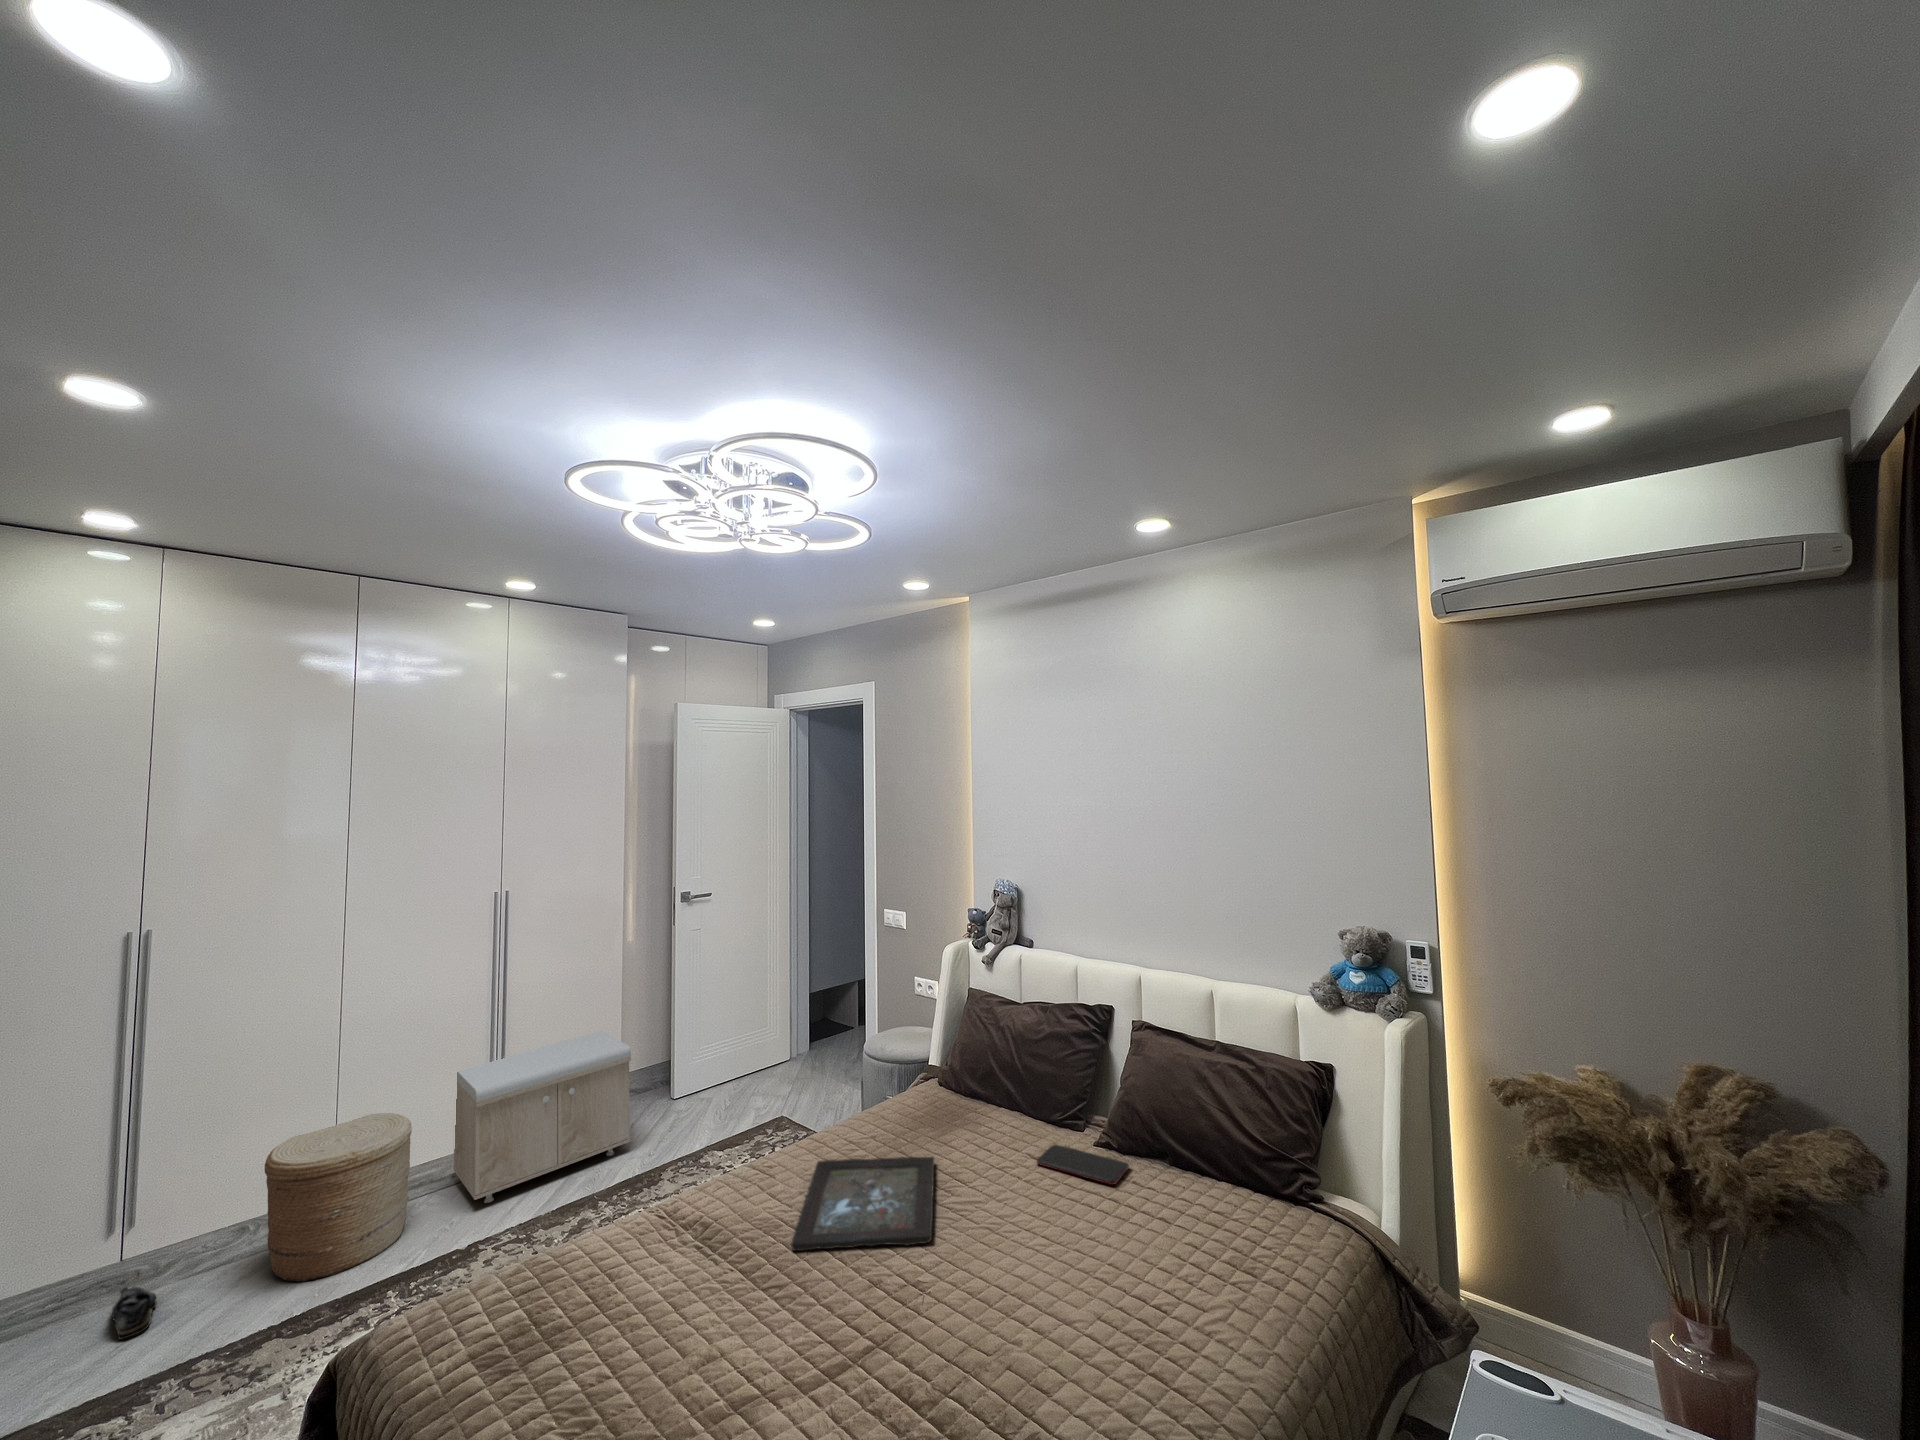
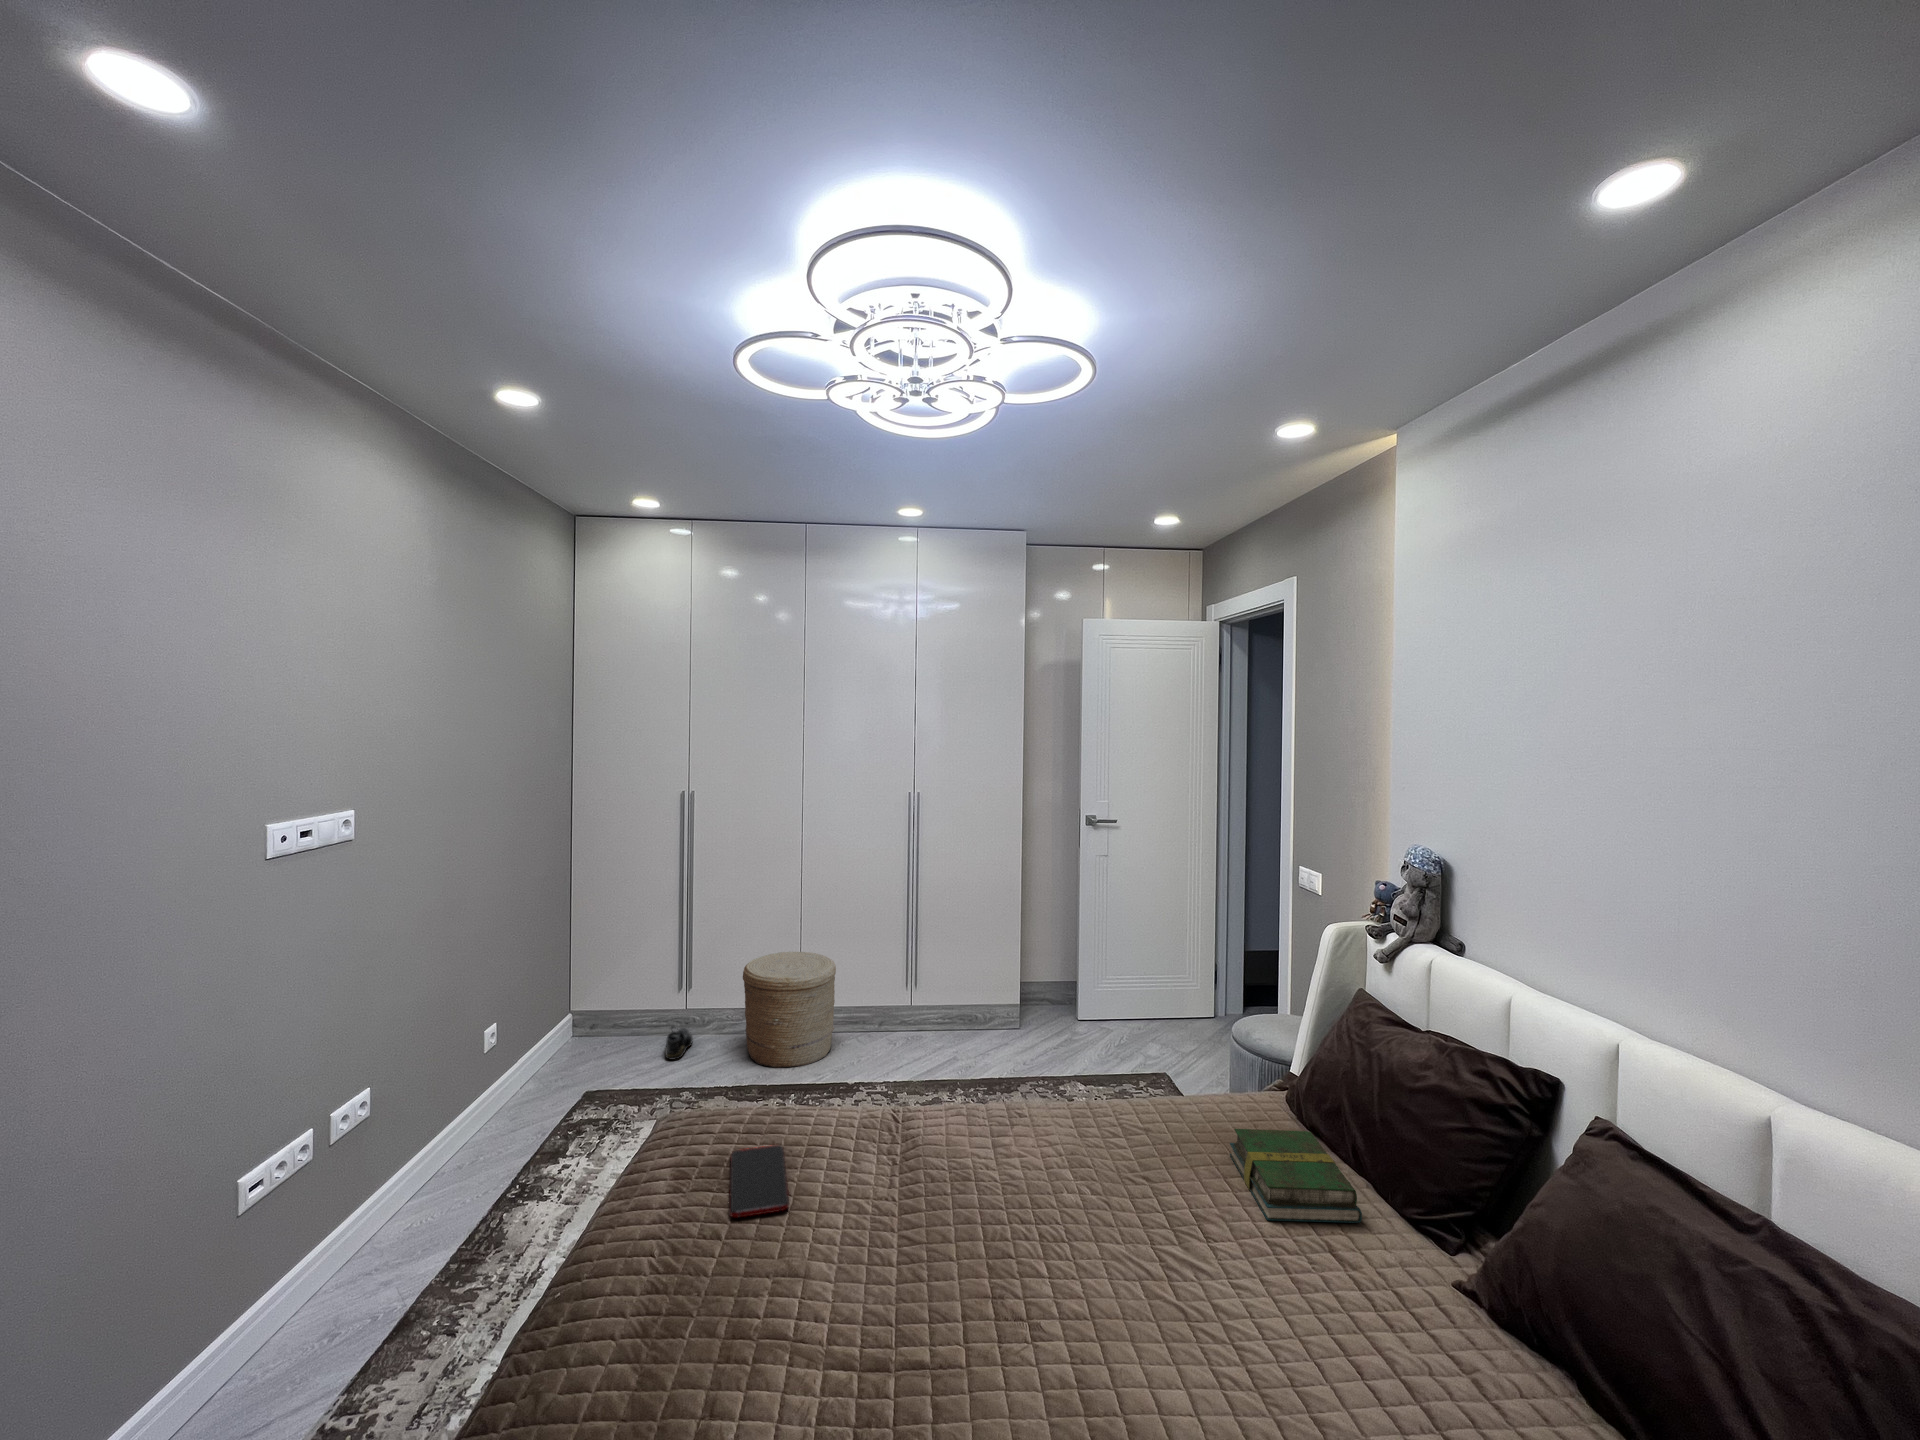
storage bench: present [454,1031,631,1203] -> none [875,934,1010,1055]
book: none [944,1091,1041,1157] -> present [1230,1129,1362,1223]
smartphone: present [1037,1144,1129,1185] -> present [730,1145,789,1217]
tray: present [791,1157,934,1251] -> none [953,1127,1181,1280]

